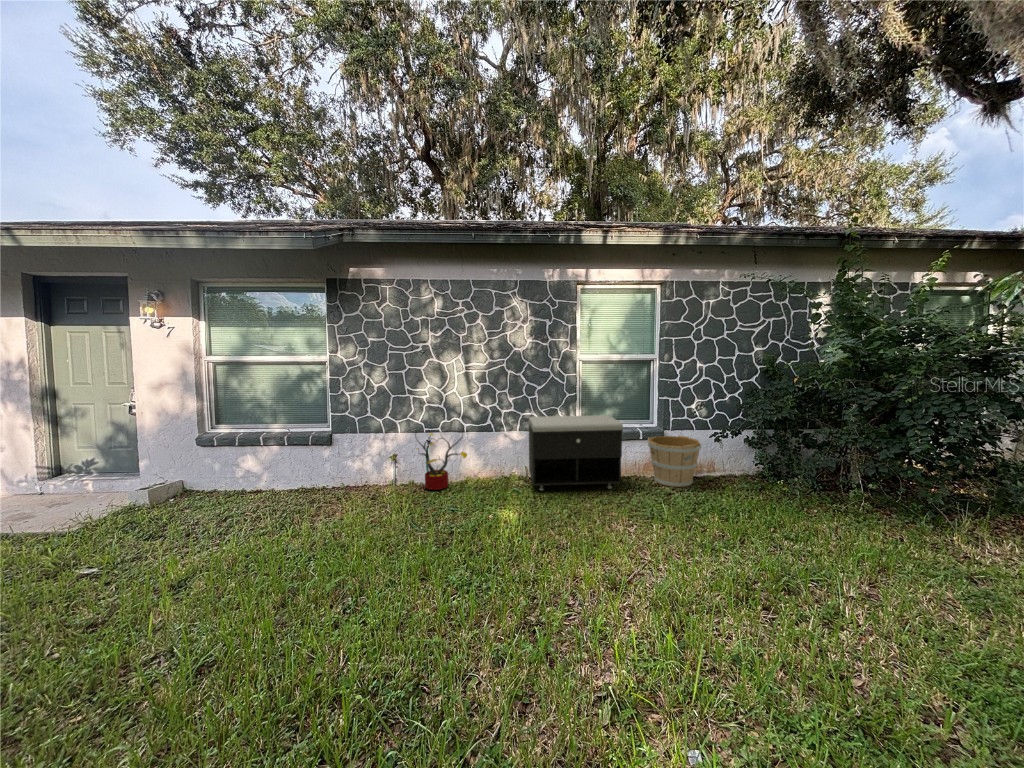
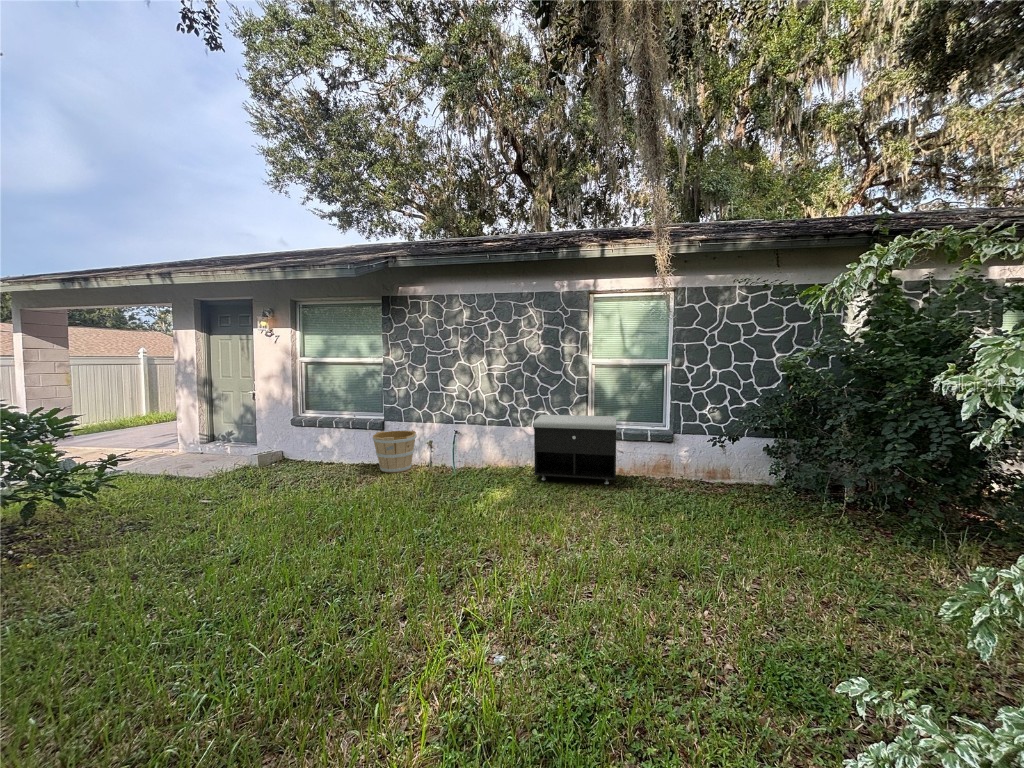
decorative plant: present [415,433,467,490] -> none [444,421,482,472]
wooden bucket: present [647,435,701,487] -> present [372,430,417,473]

